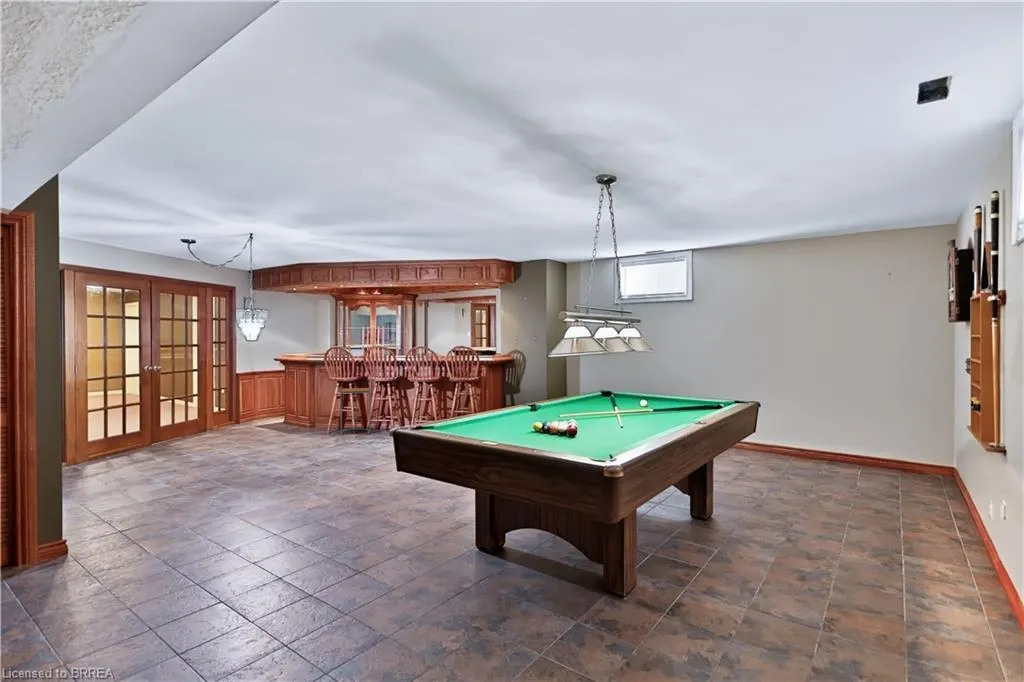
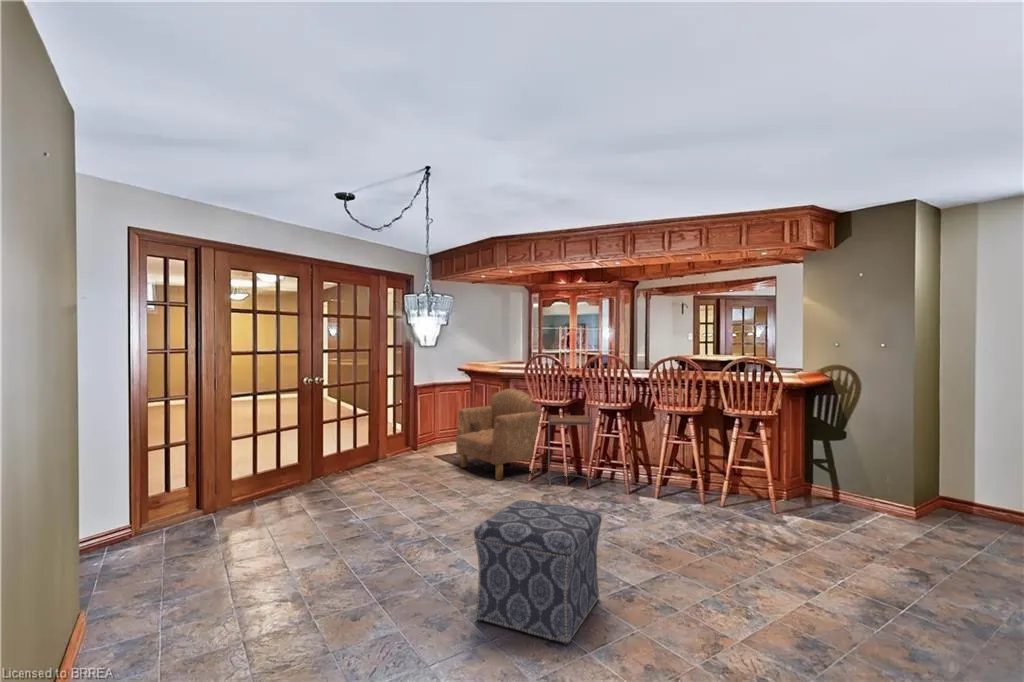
armchair: none [272,372,337,434] -> present [456,389,541,480]
ottoman: none [282,425,356,485] -> present [474,500,602,644]

